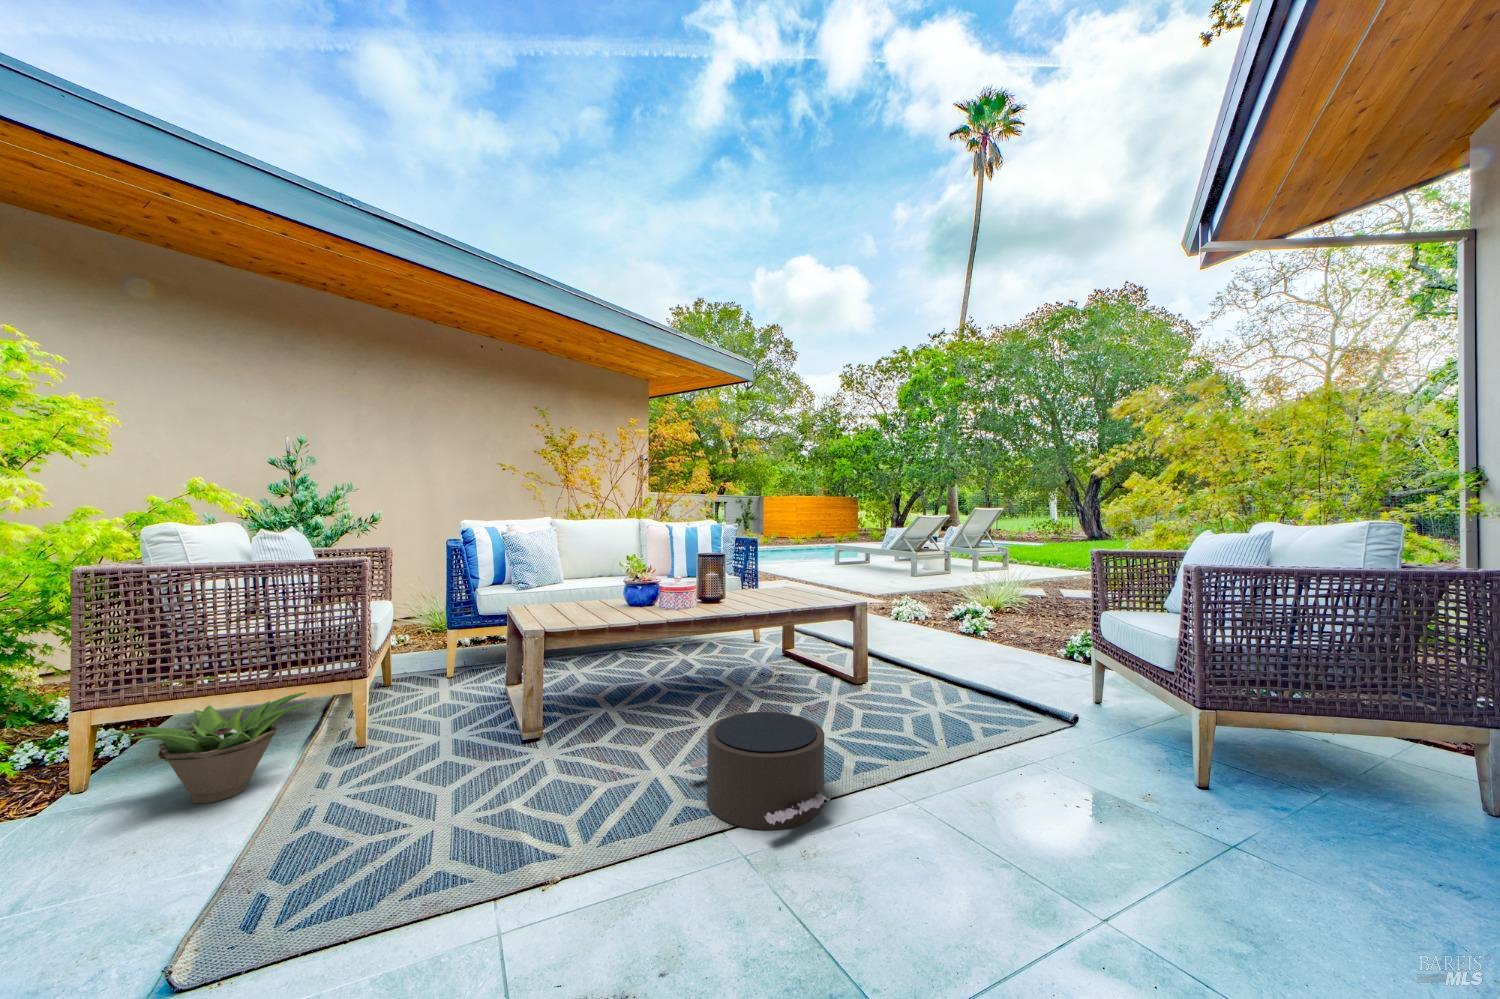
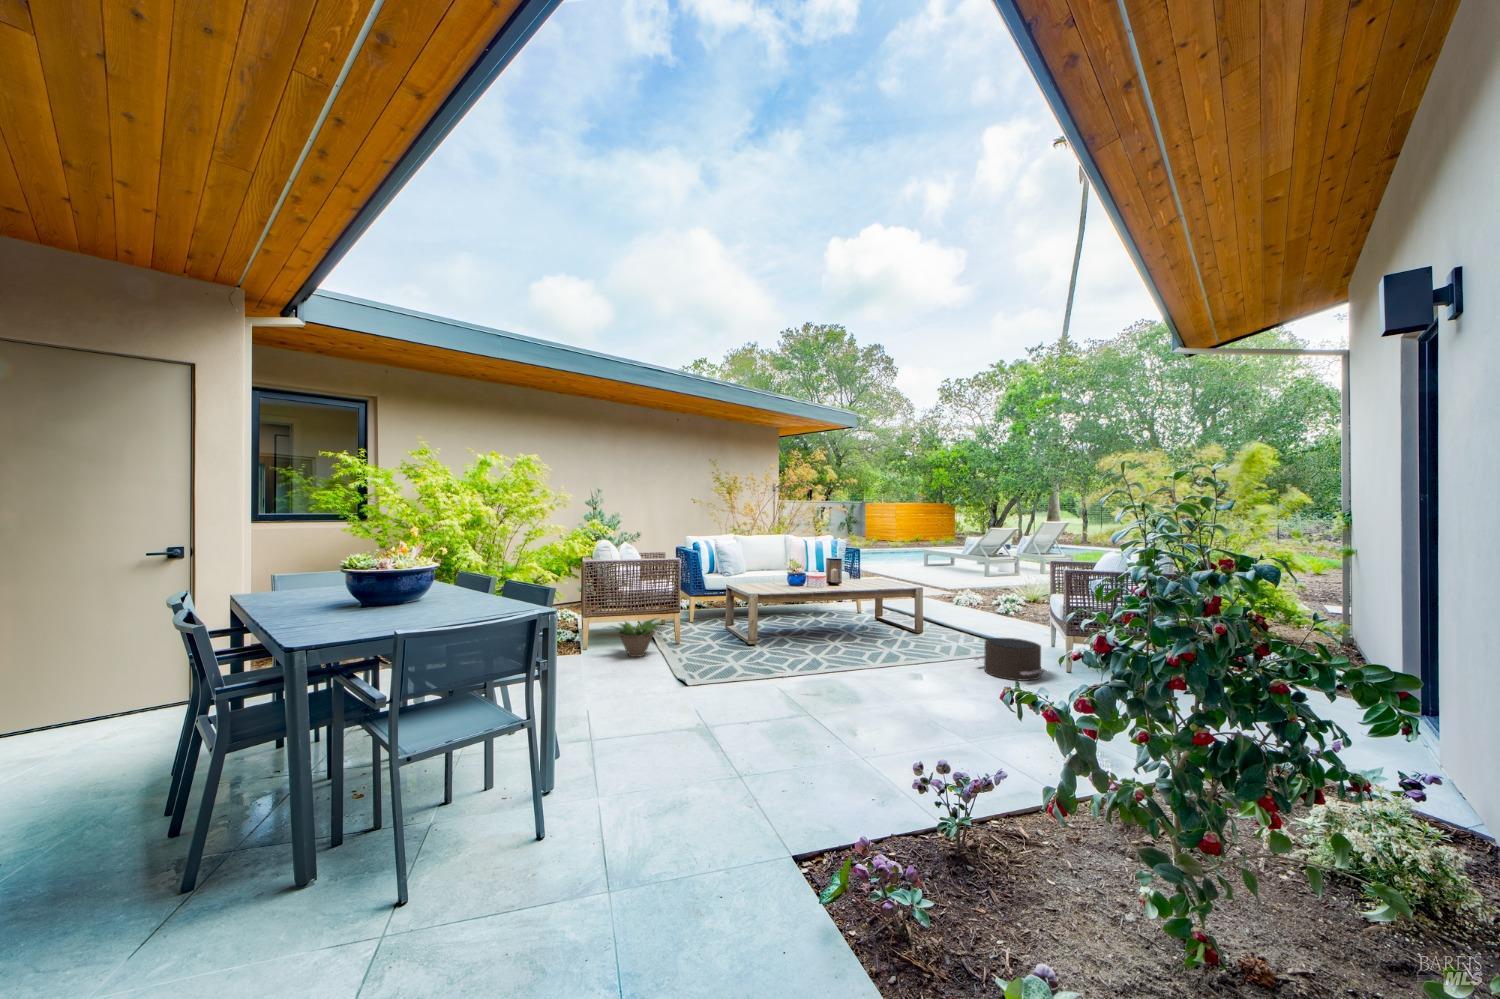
pouf: present [689,712,830,830] -> present [974,638,1044,681]

